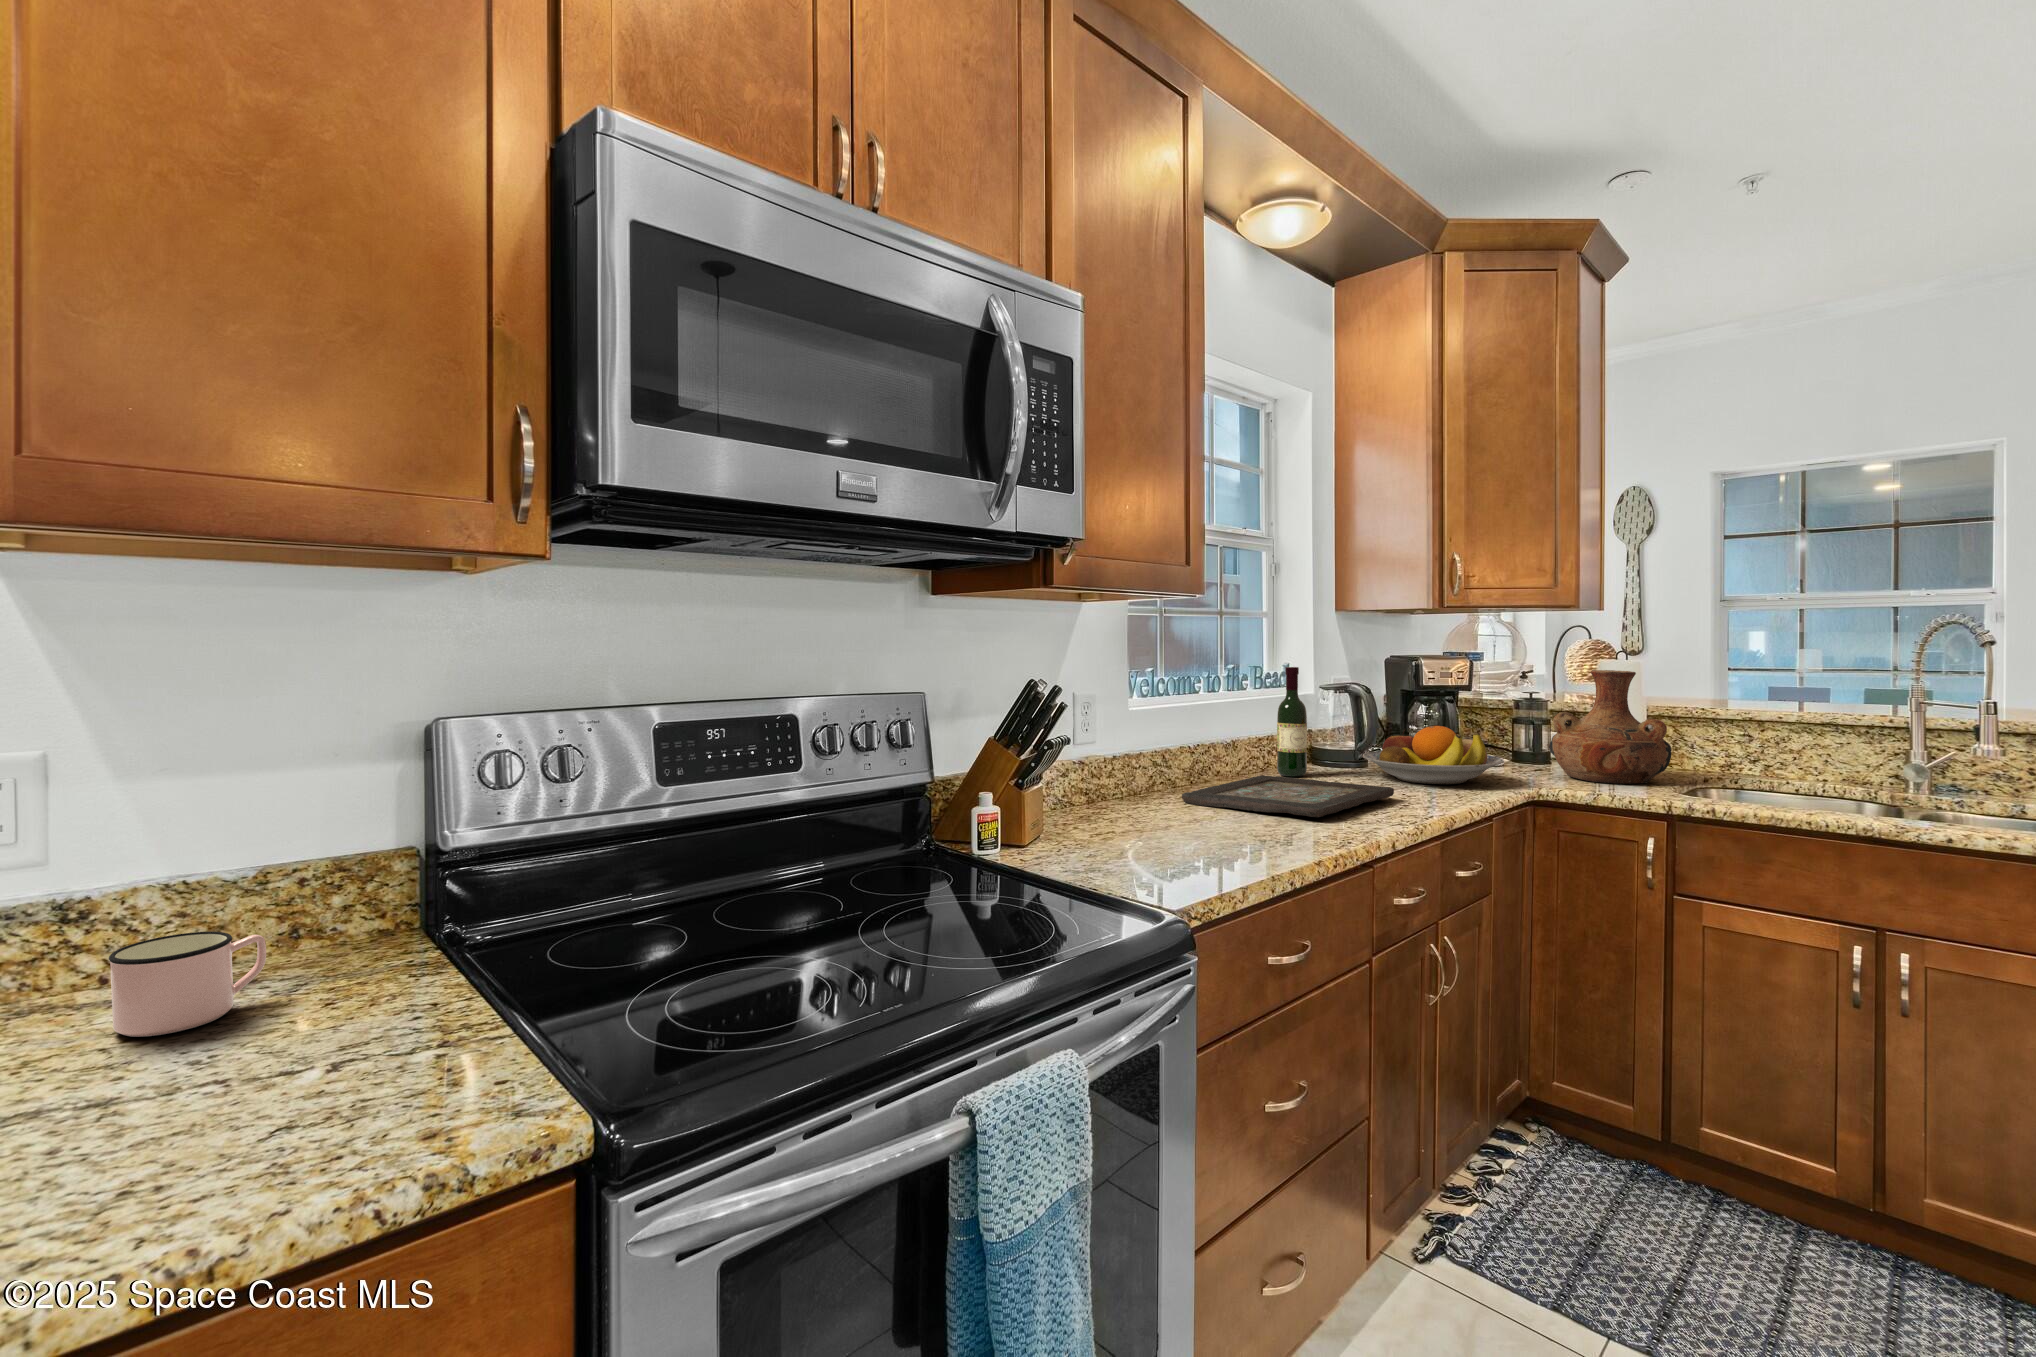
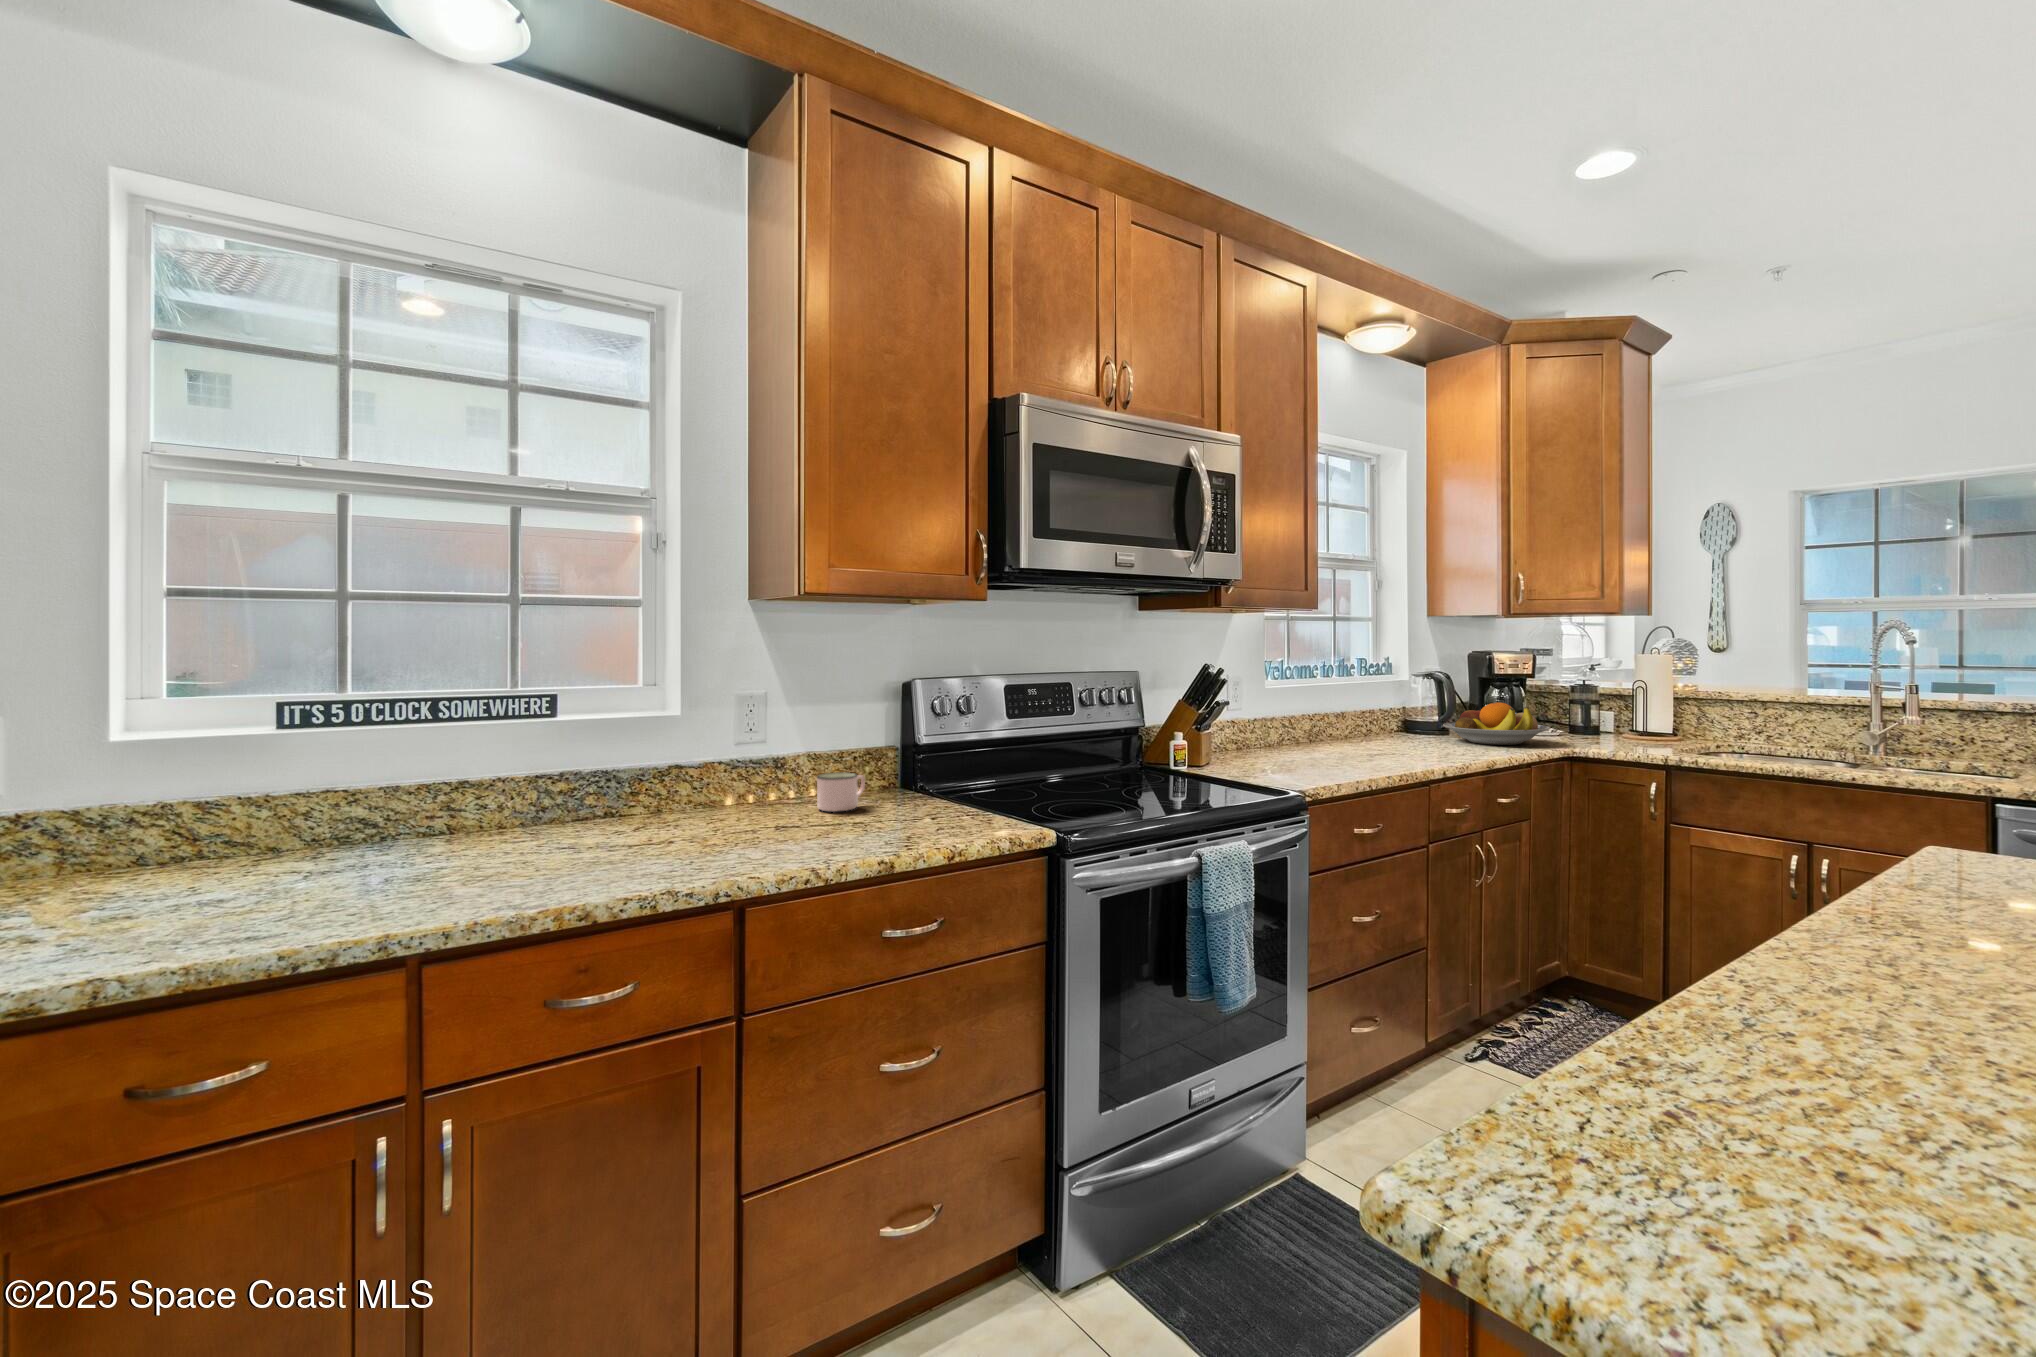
wine bottle: present [1277,667,1307,777] -> none [1378,660,1400,739]
vase: present [1549,670,1671,784] -> none [1592,662,1685,747]
decorative tray: present [1182,775,1394,817] -> none [1305,736,1458,758]

